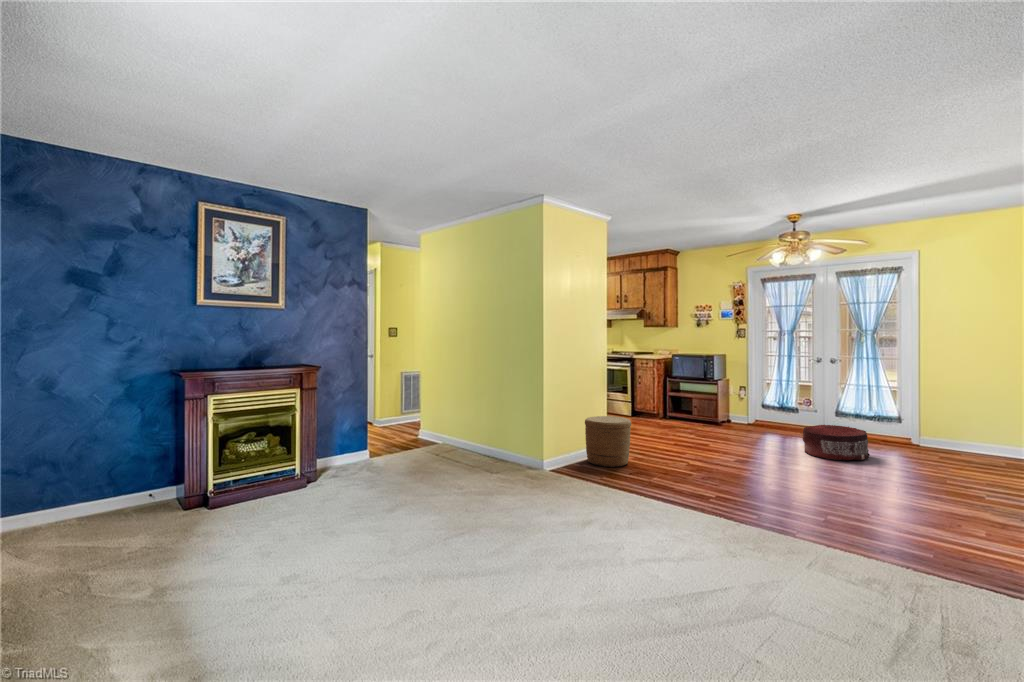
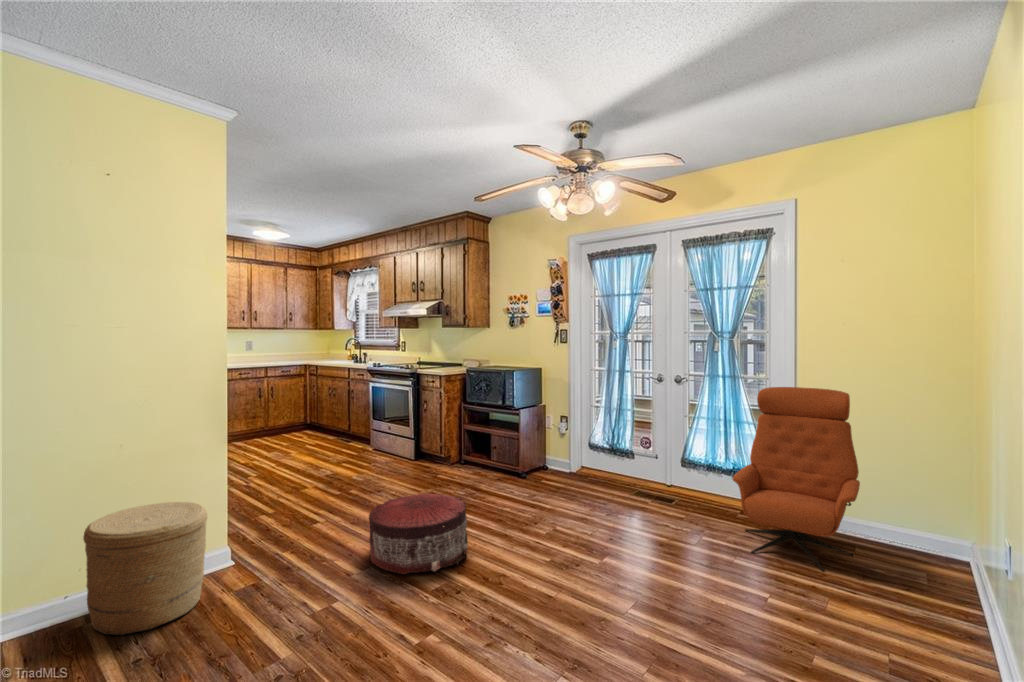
lounge chair: none [882,364,962,460] -> present [733,387,860,571]
pouf: present [803,425,870,460] -> present [369,493,468,574]

